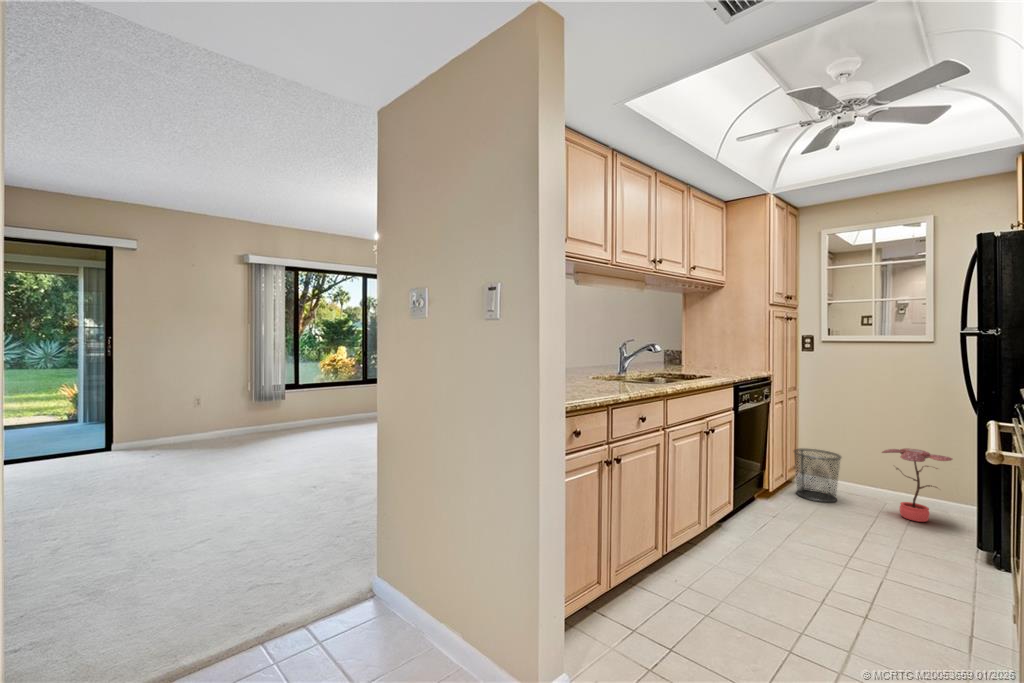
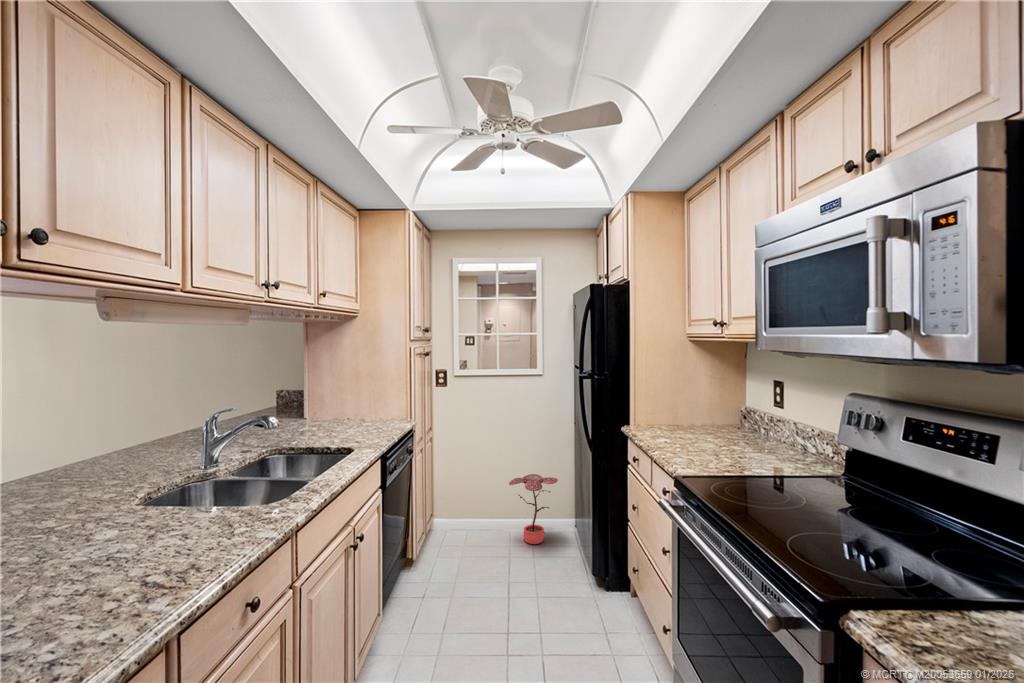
waste bin: present [794,449,841,502] -> none [435,489,478,550]

